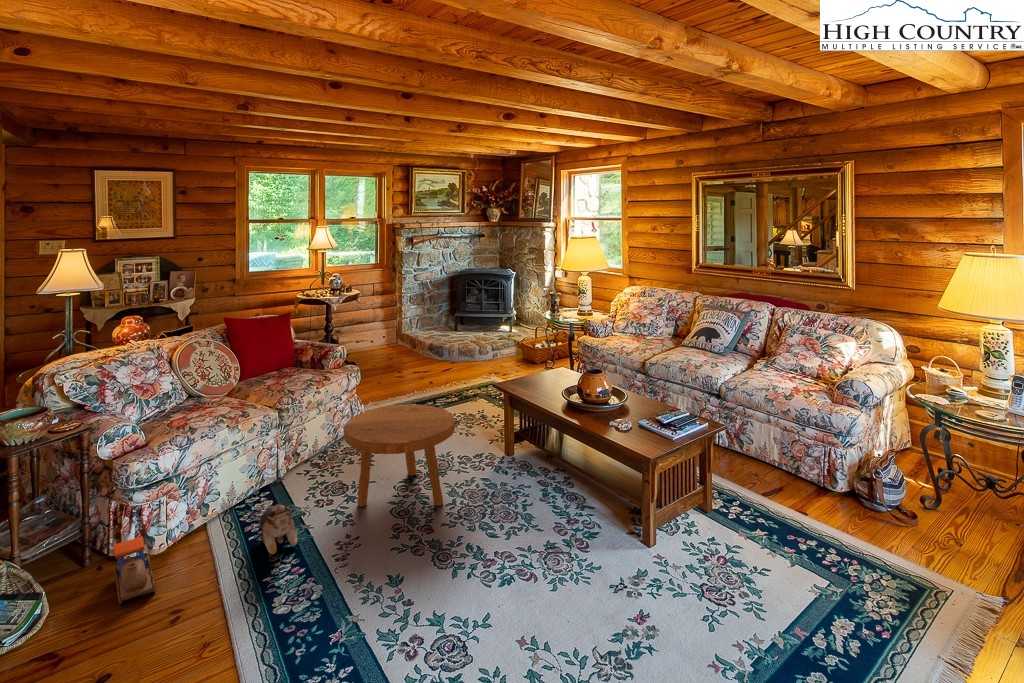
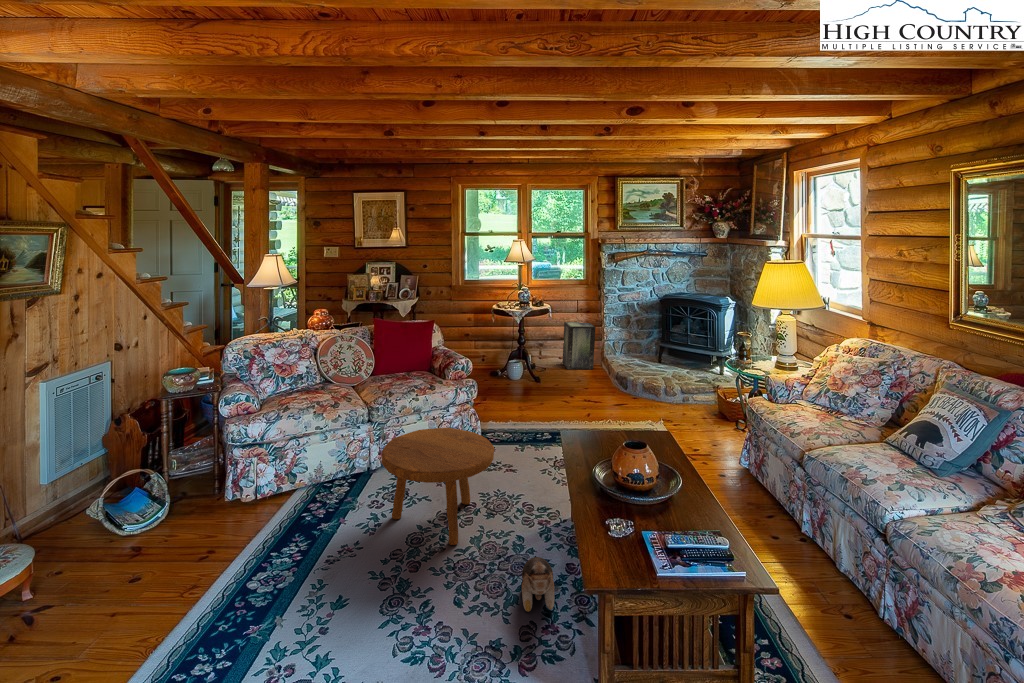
storage box: none [360,304,398,353] -> present [562,322,596,369]
plush toy: present [260,504,297,554] -> present [521,557,554,612]
toy train: present [114,536,156,604] -> none [179,486,224,533]

